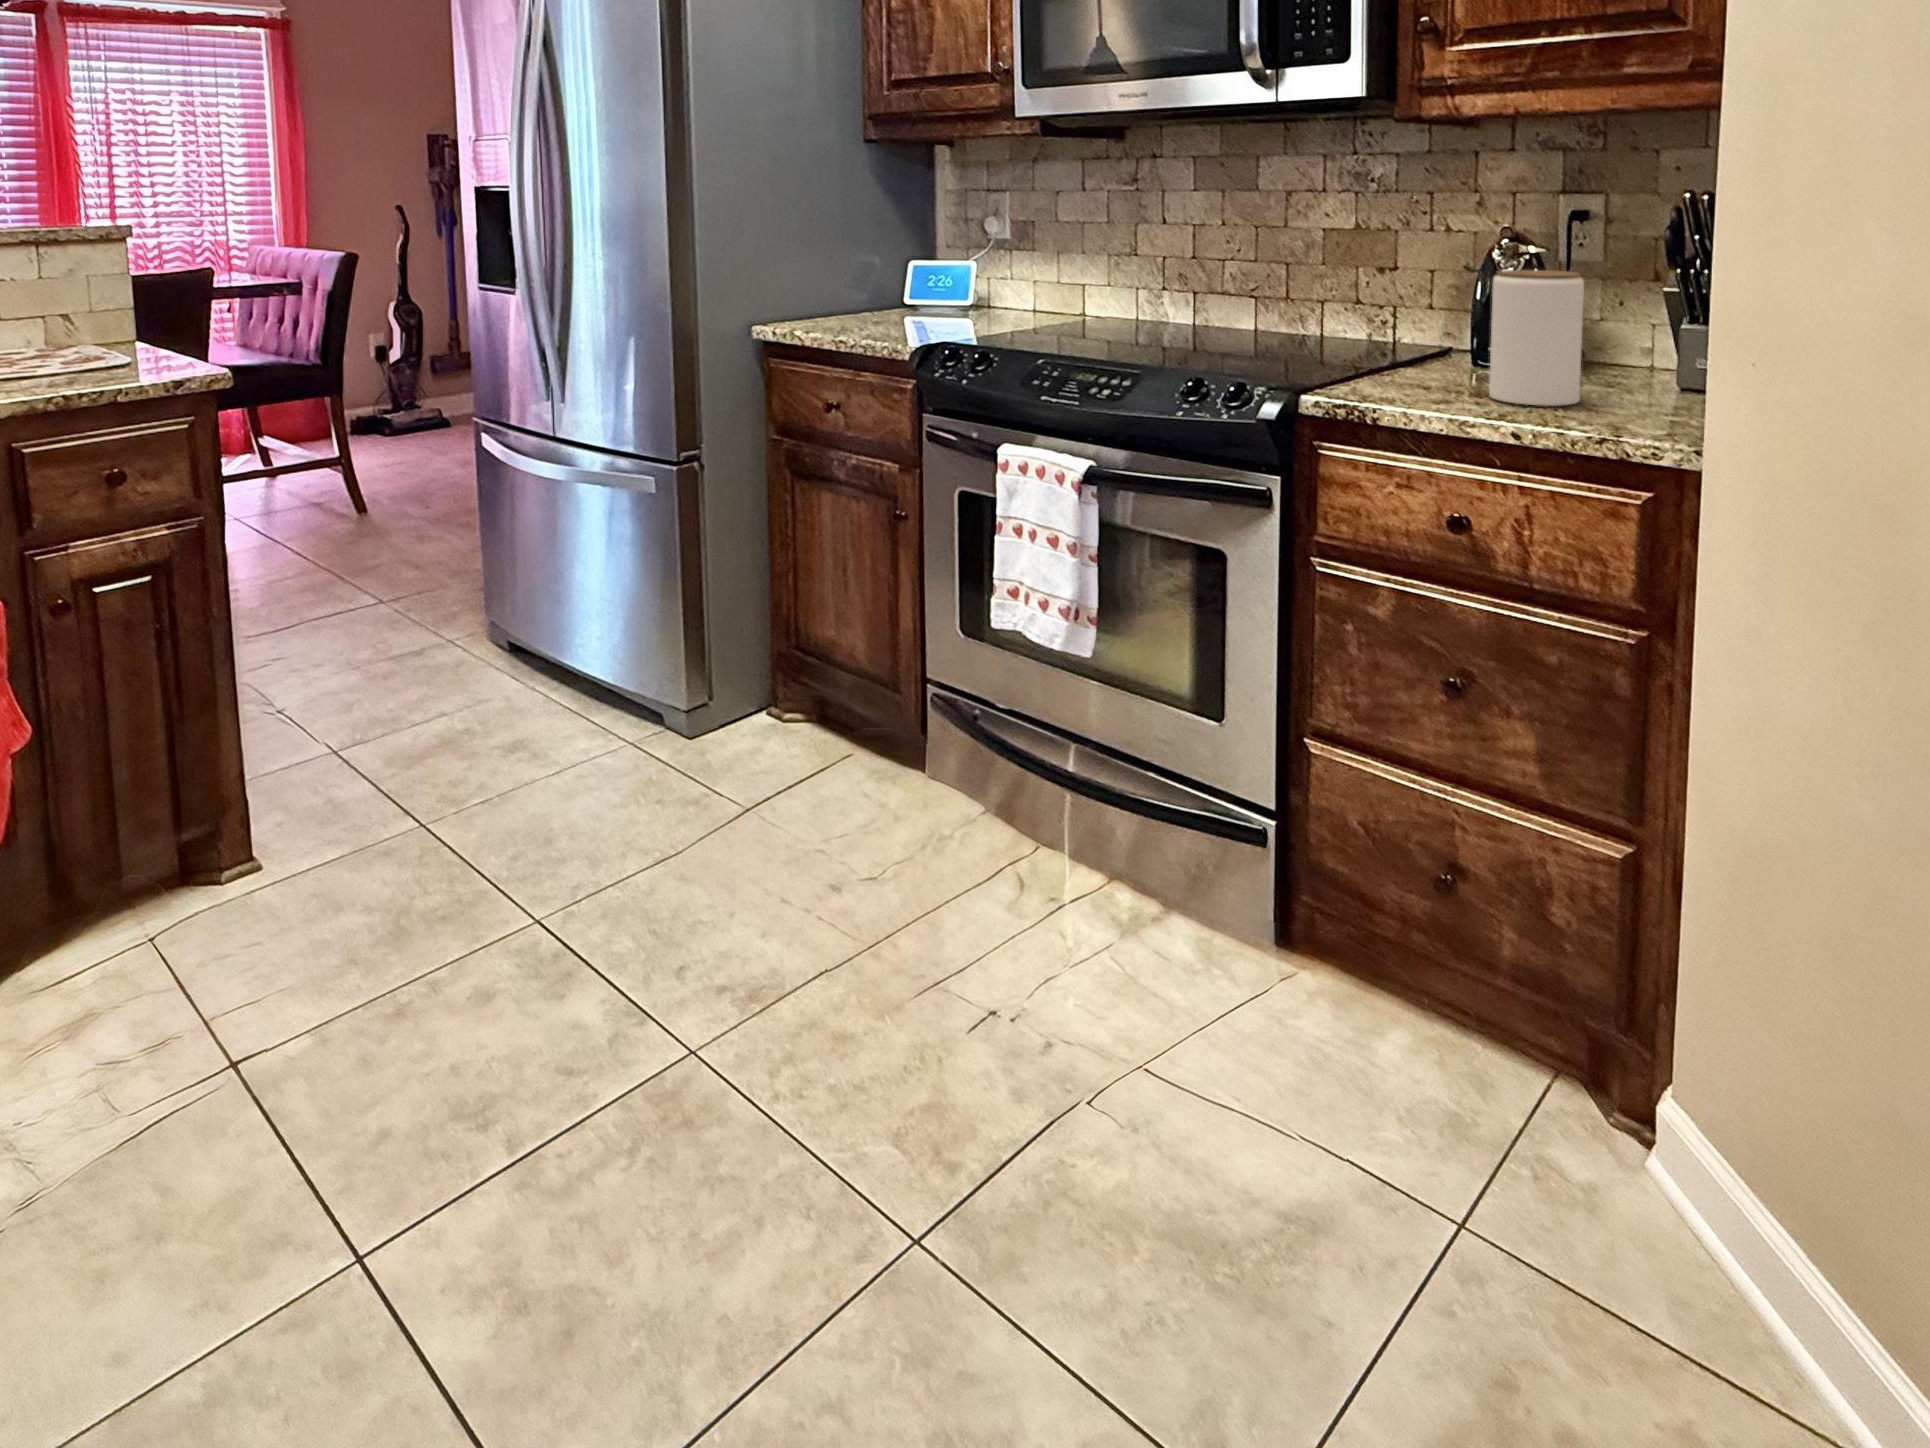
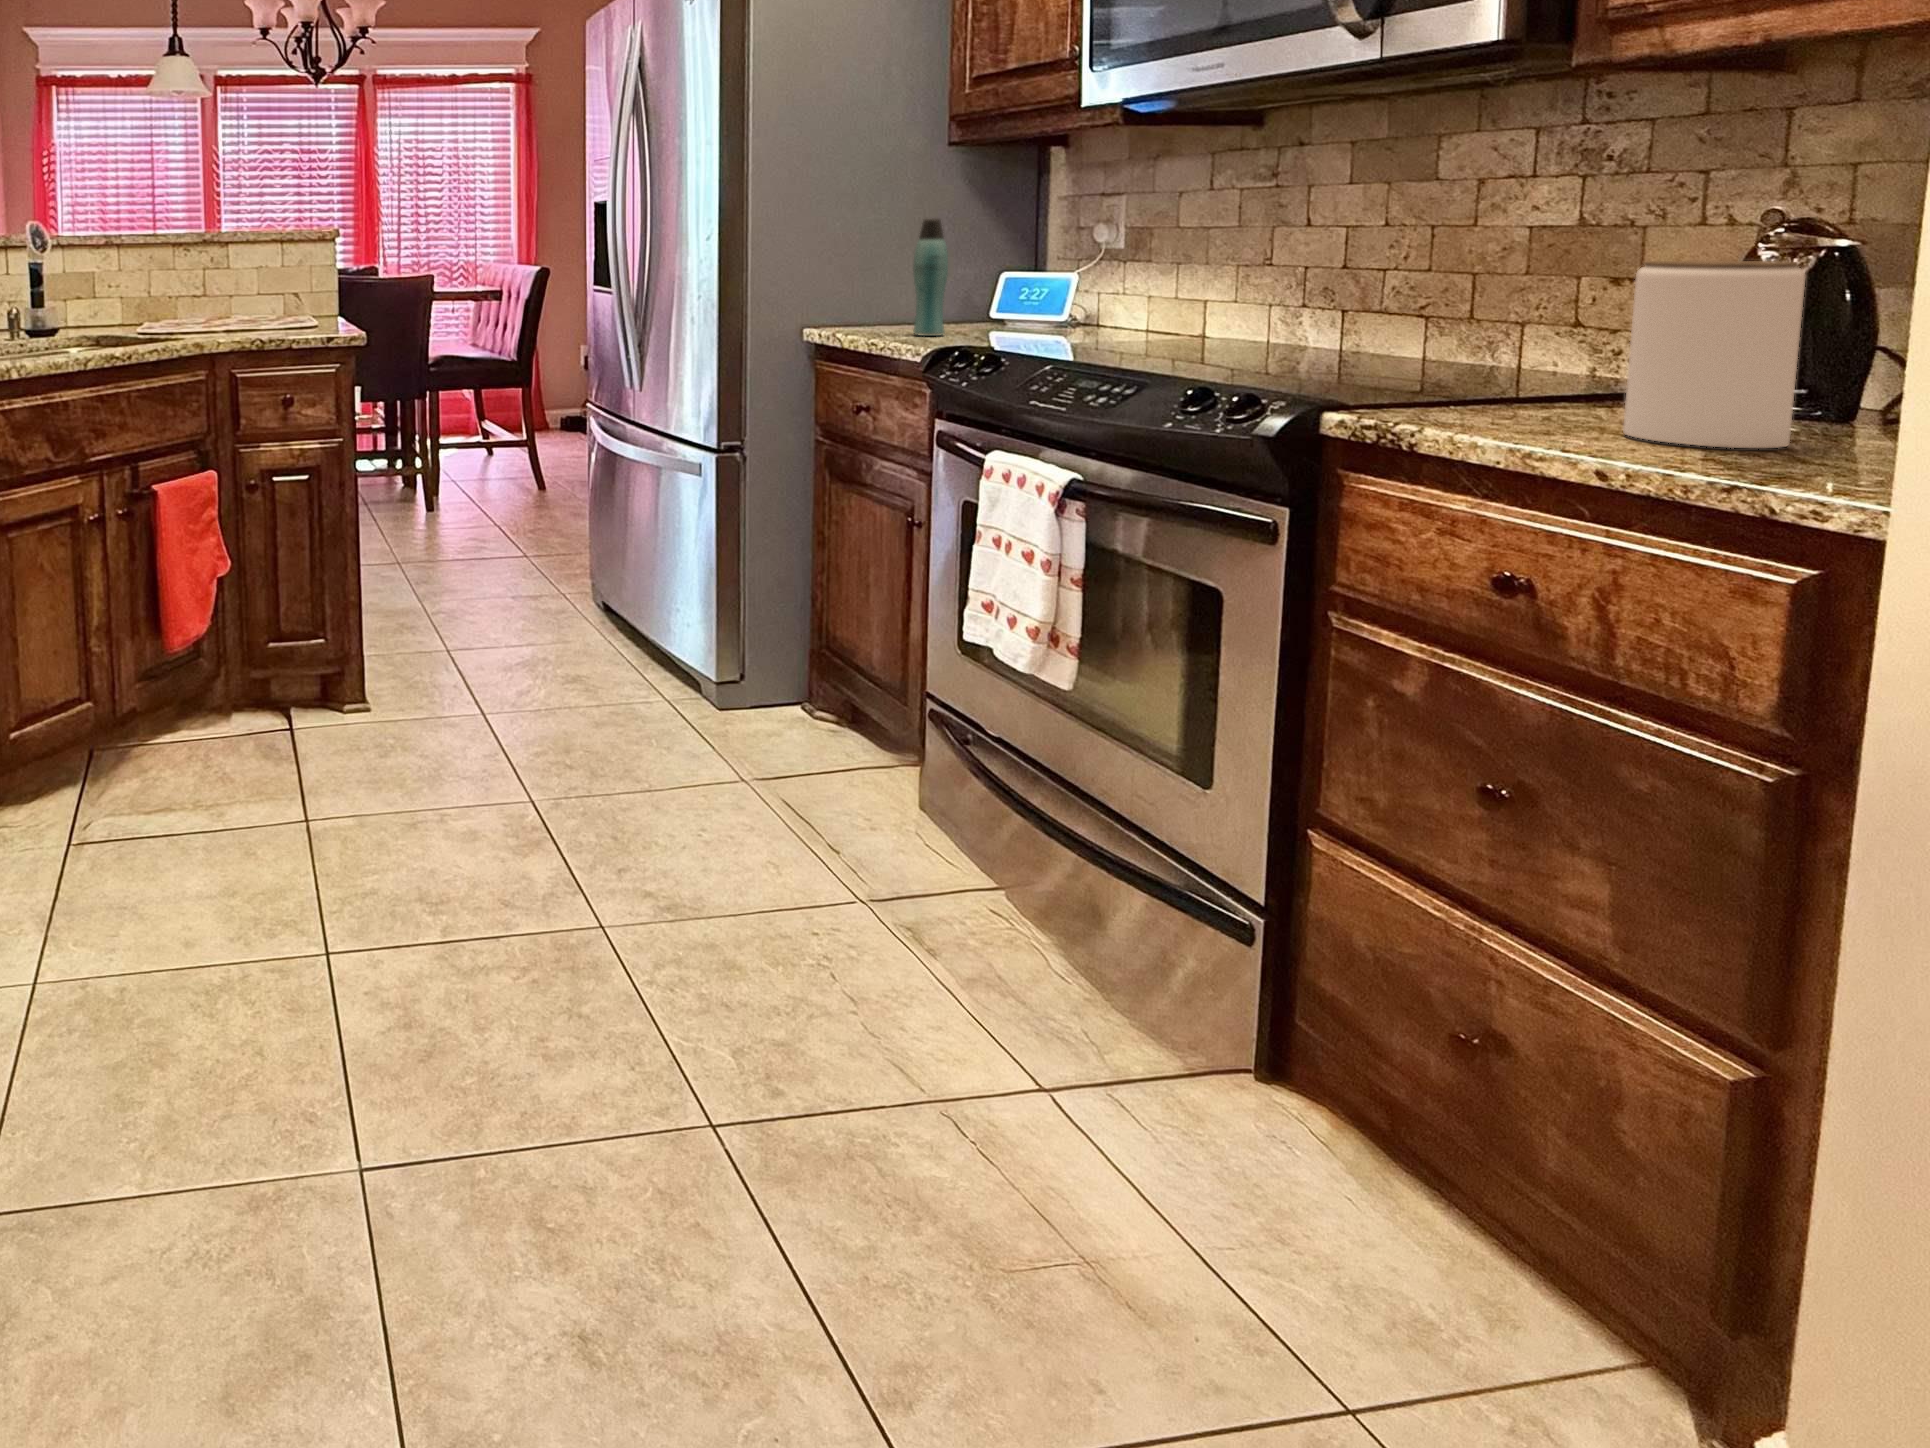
bottle: none [854,213,885,326] -> present [913,218,948,336]

